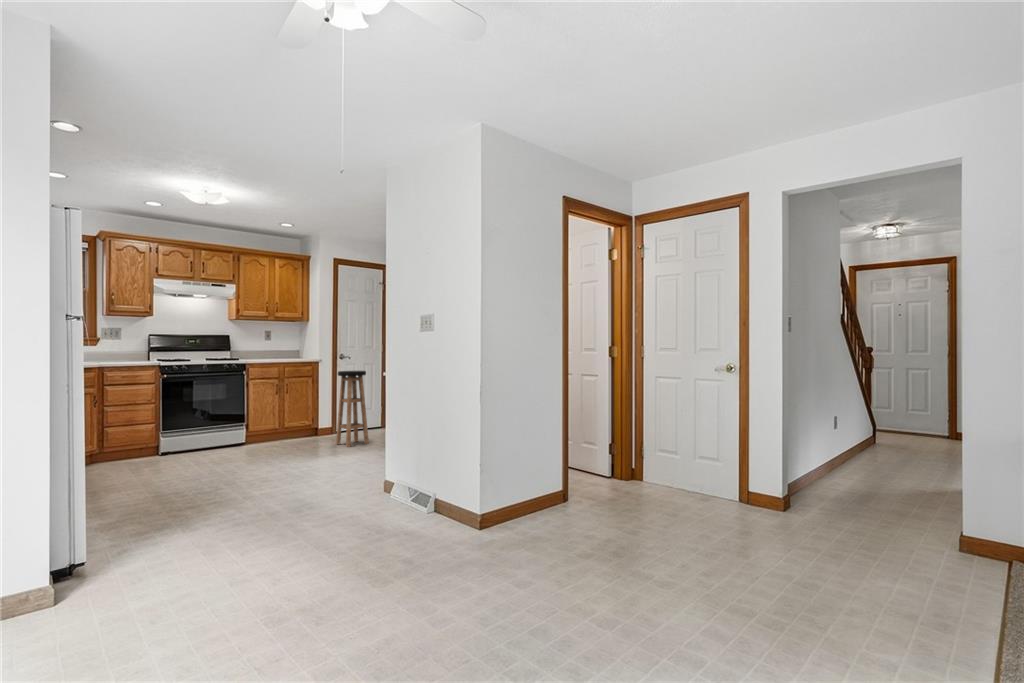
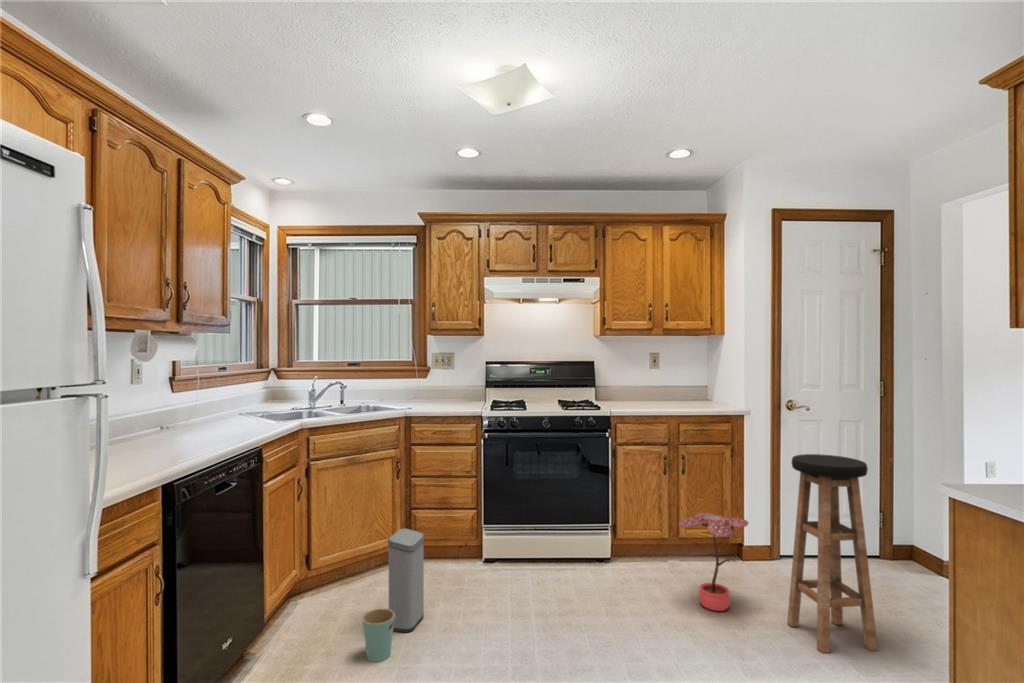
potted plant: none [287,404,320,447] -> present [679,513,748,611]
trash can: none [114,422,140,481] -> present [362,529,424,662]

